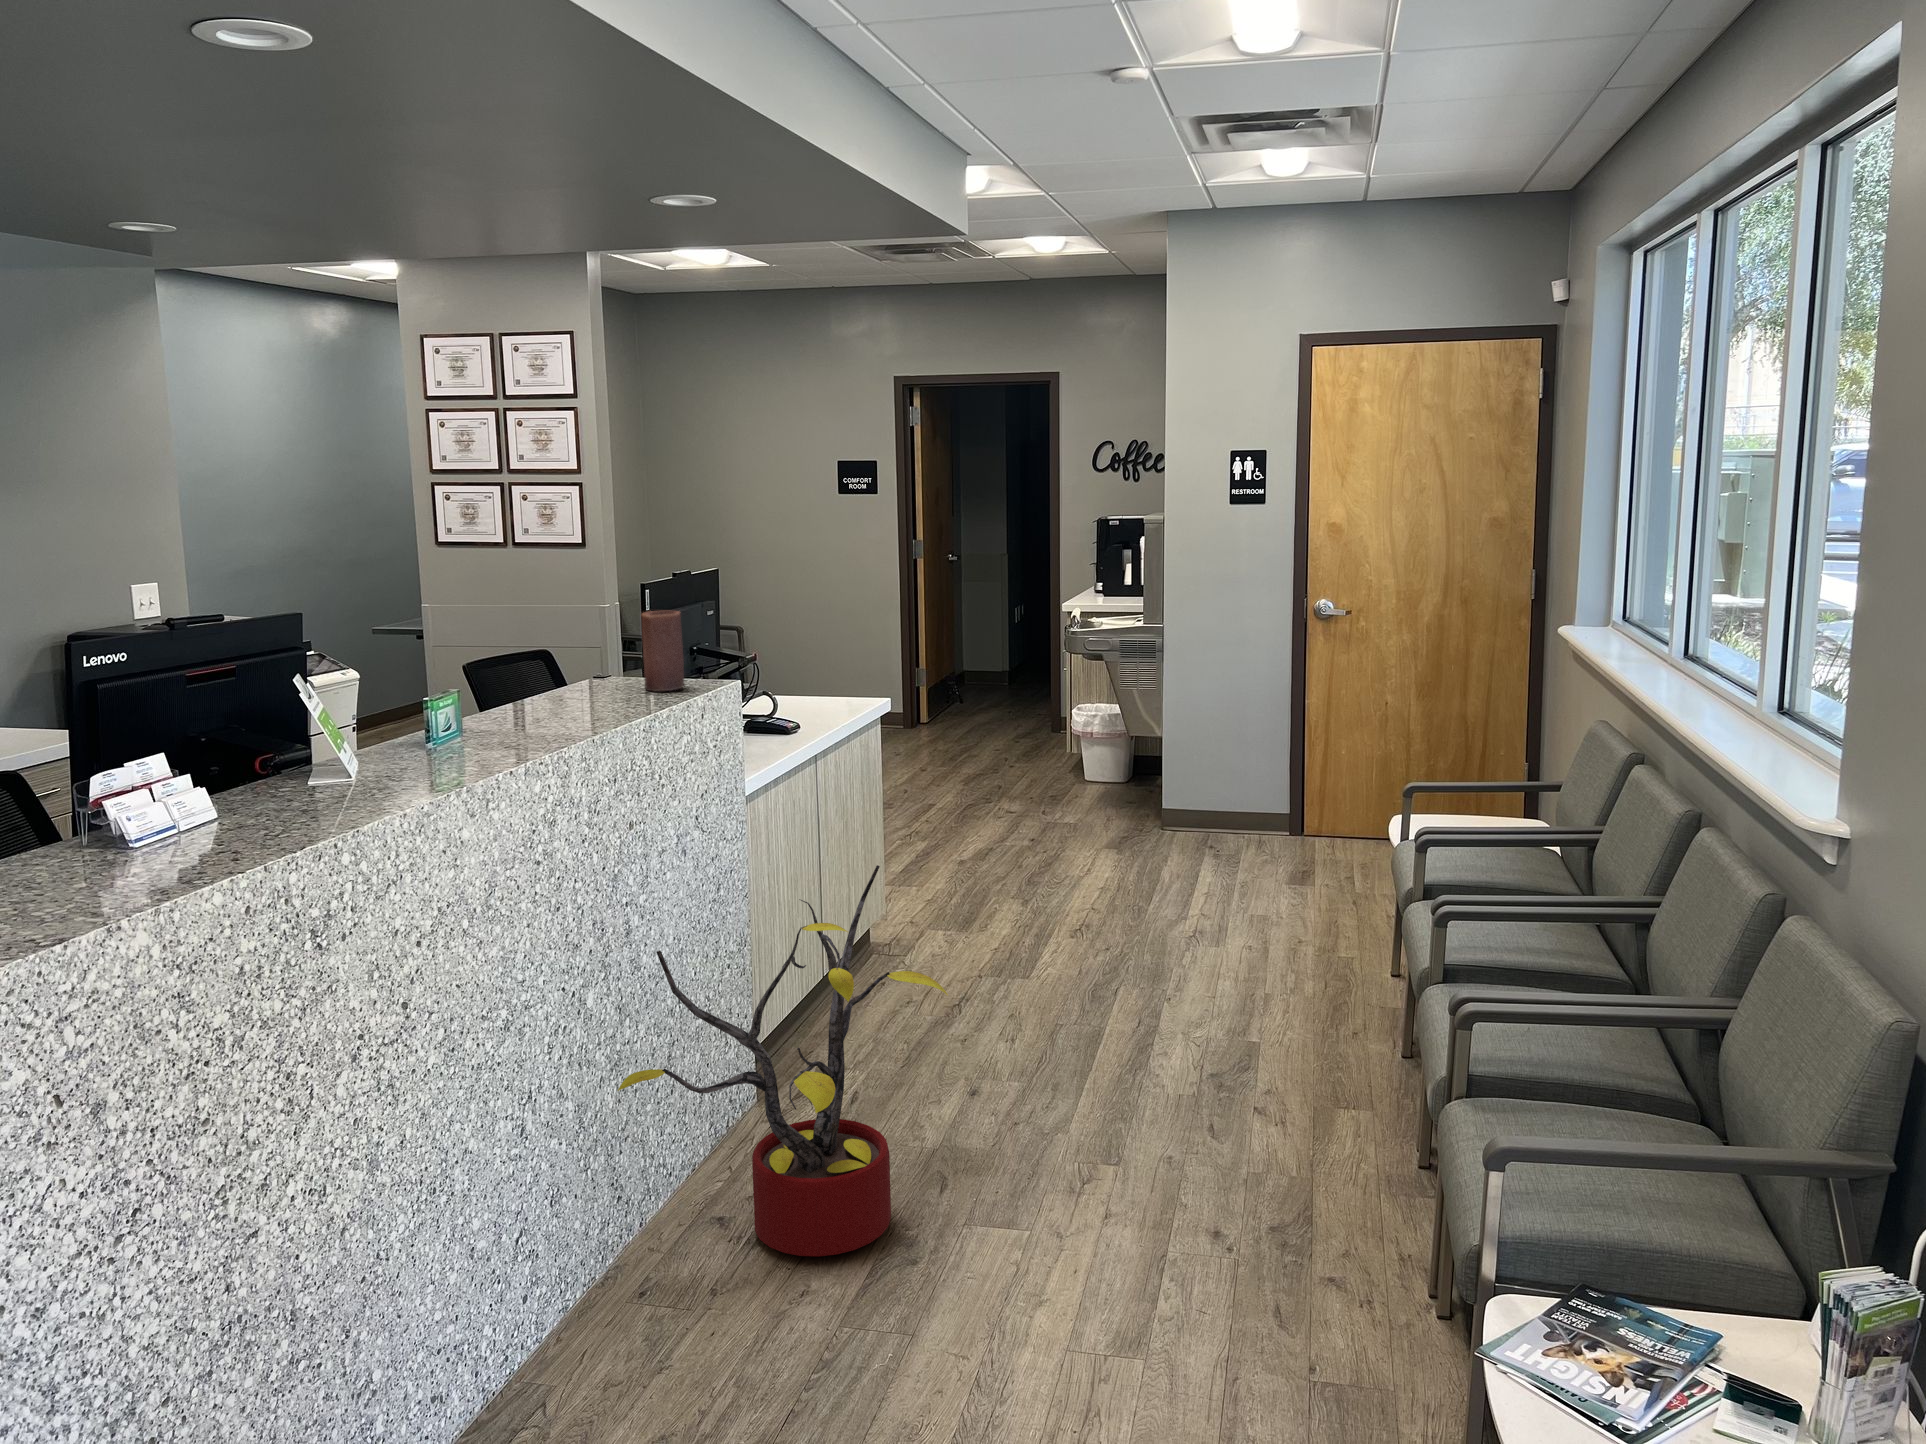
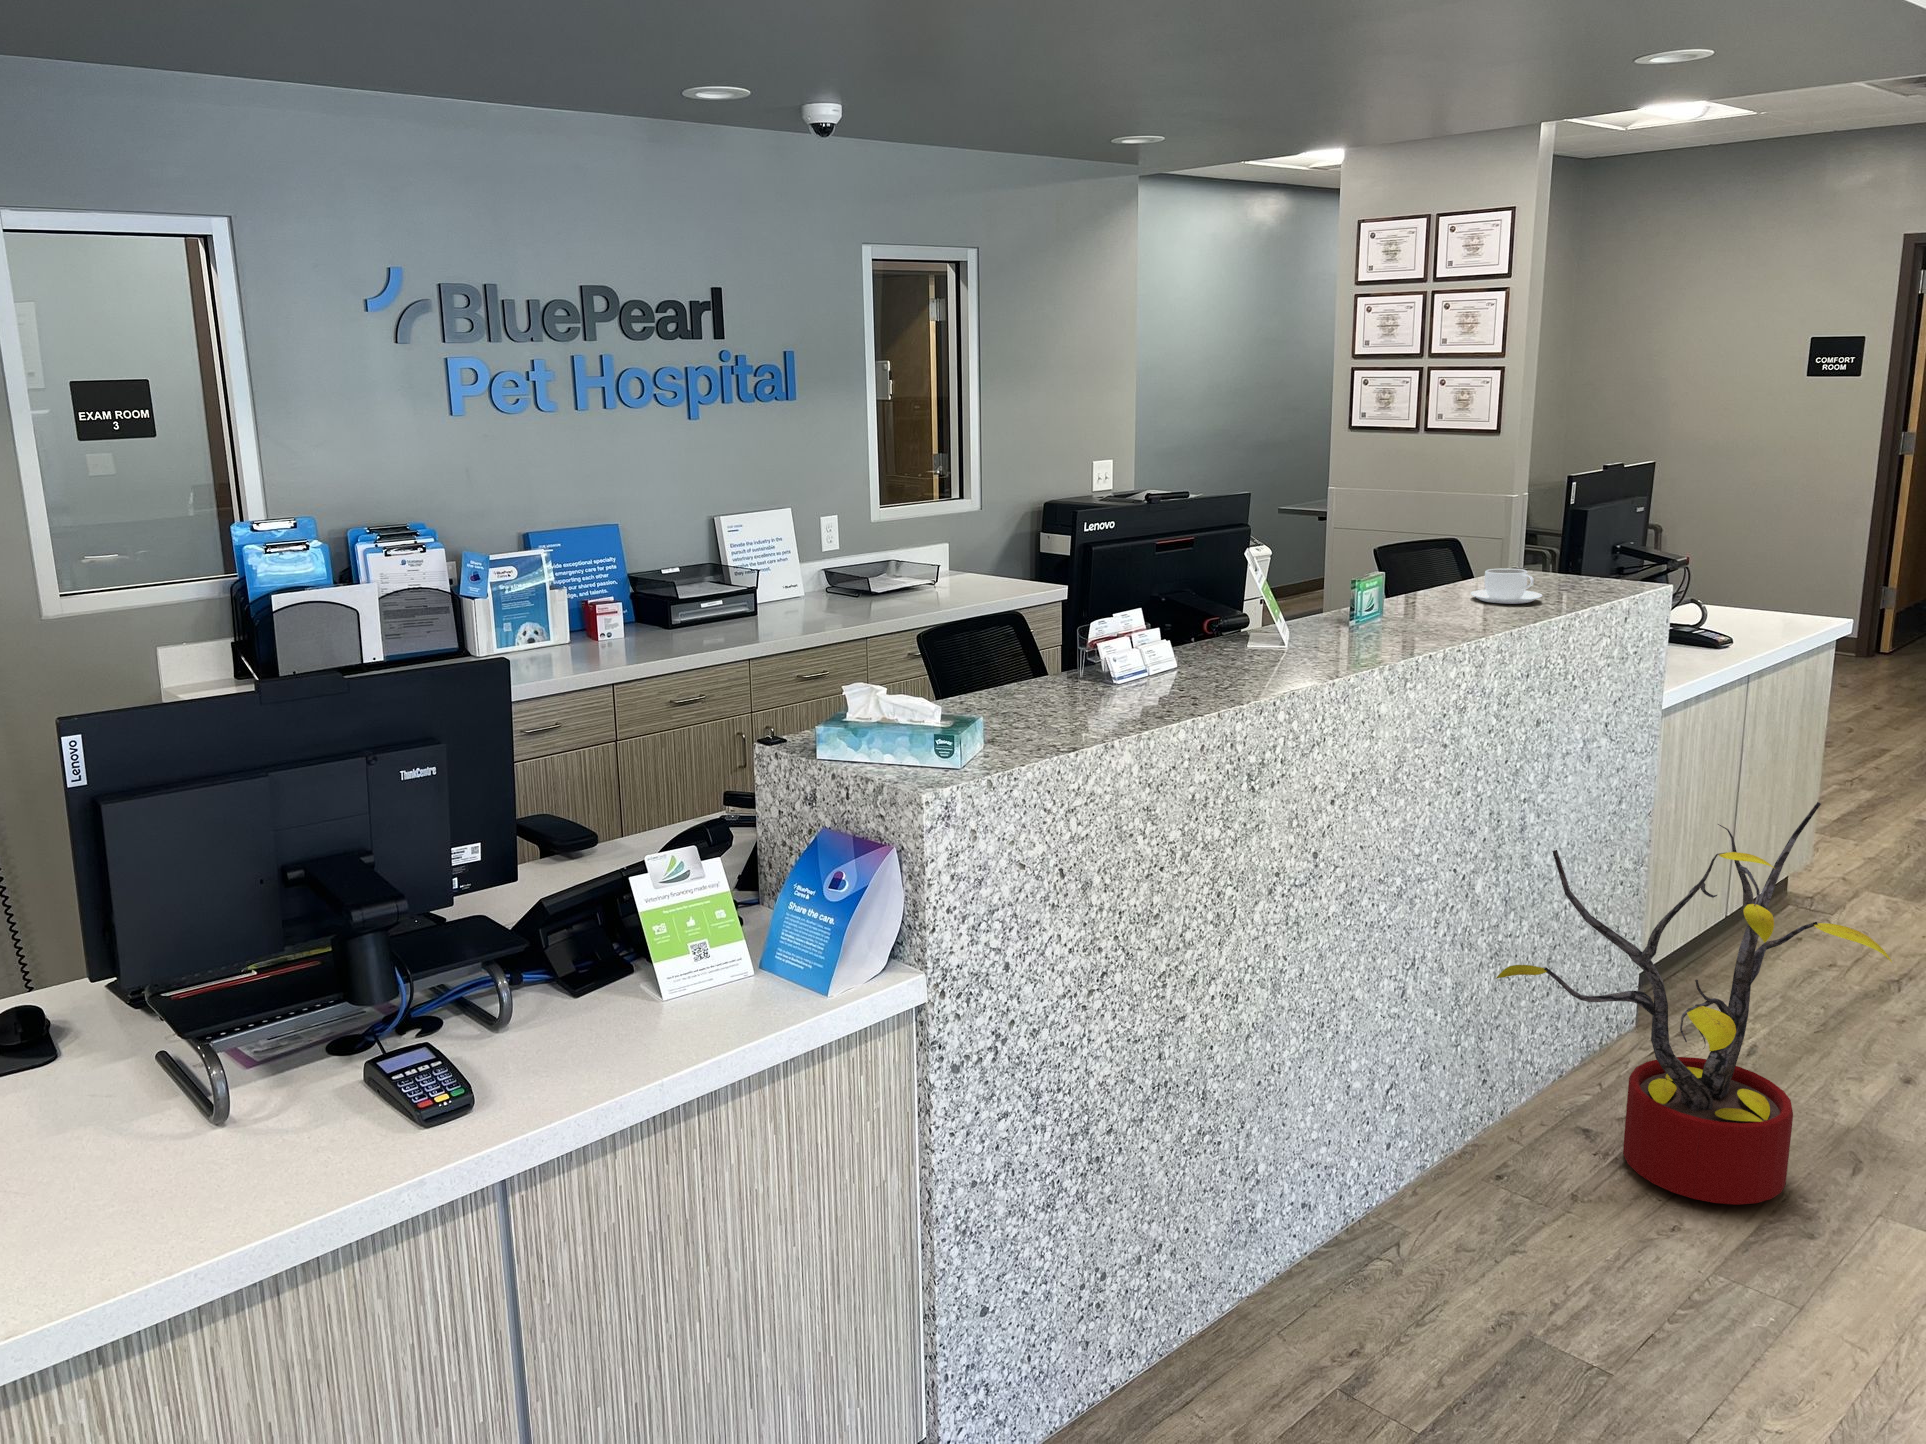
candle: present [642,611,684,691] -> none [1566,505,1614,589]
coffee cup: none [554,677,623,712] -> present [1471,568,1542,604]

